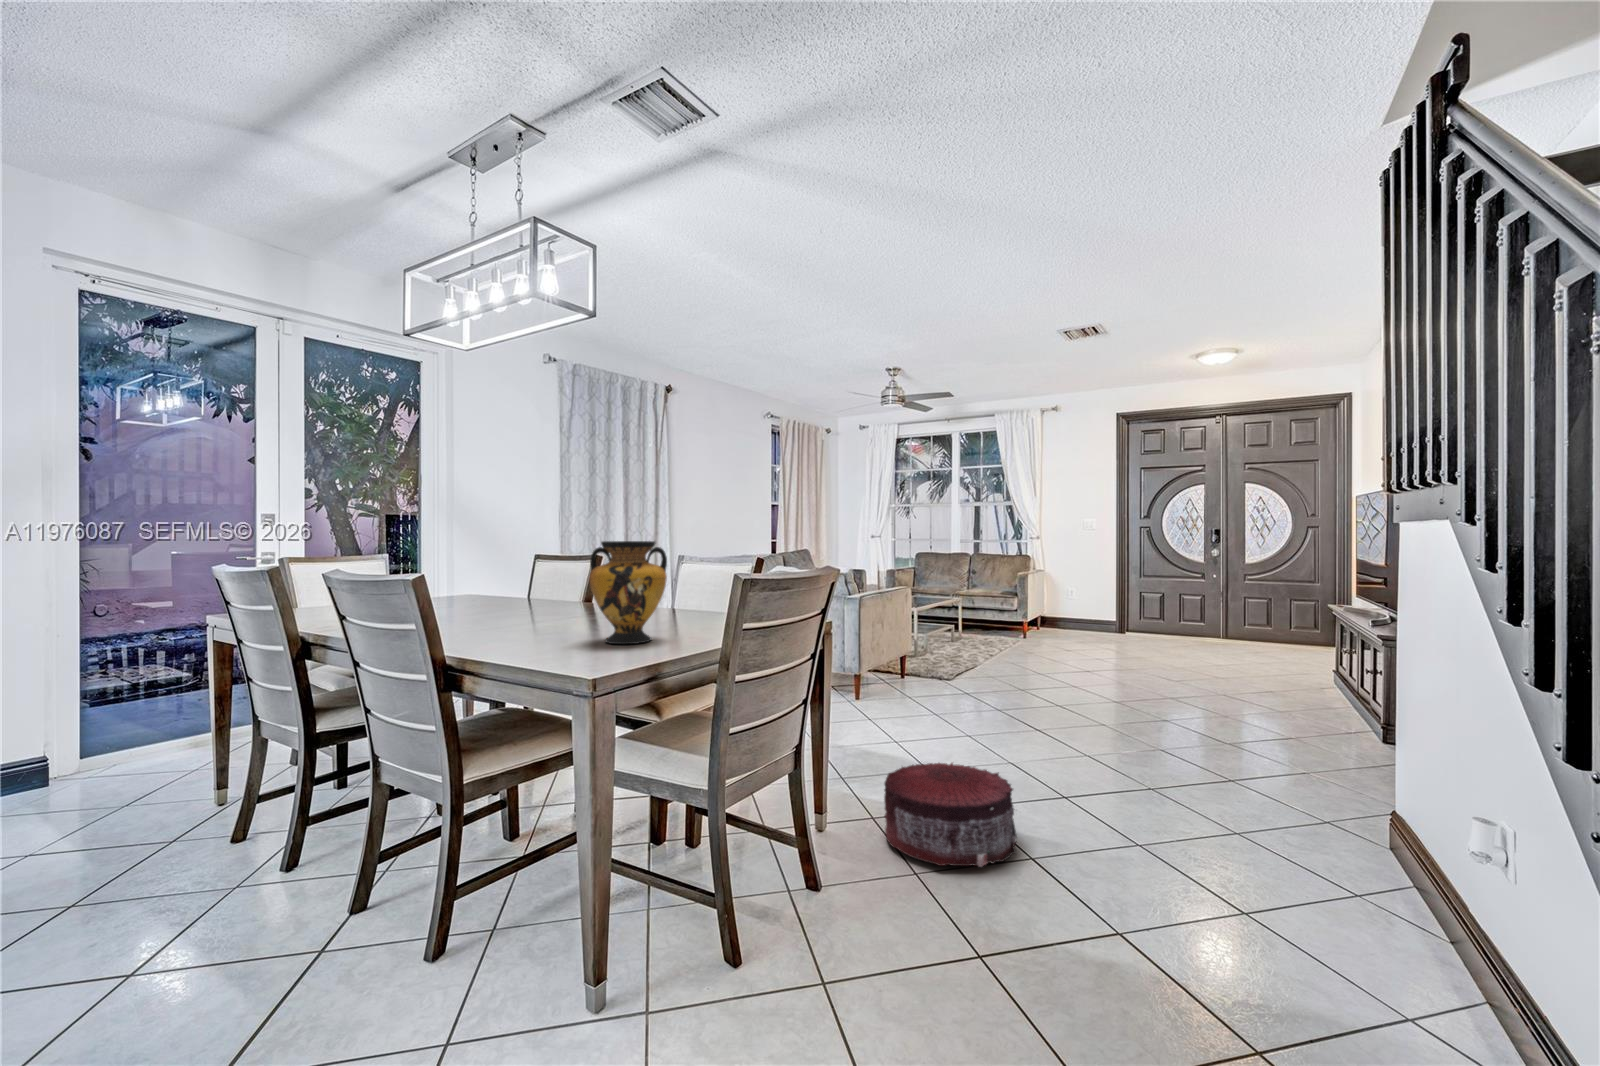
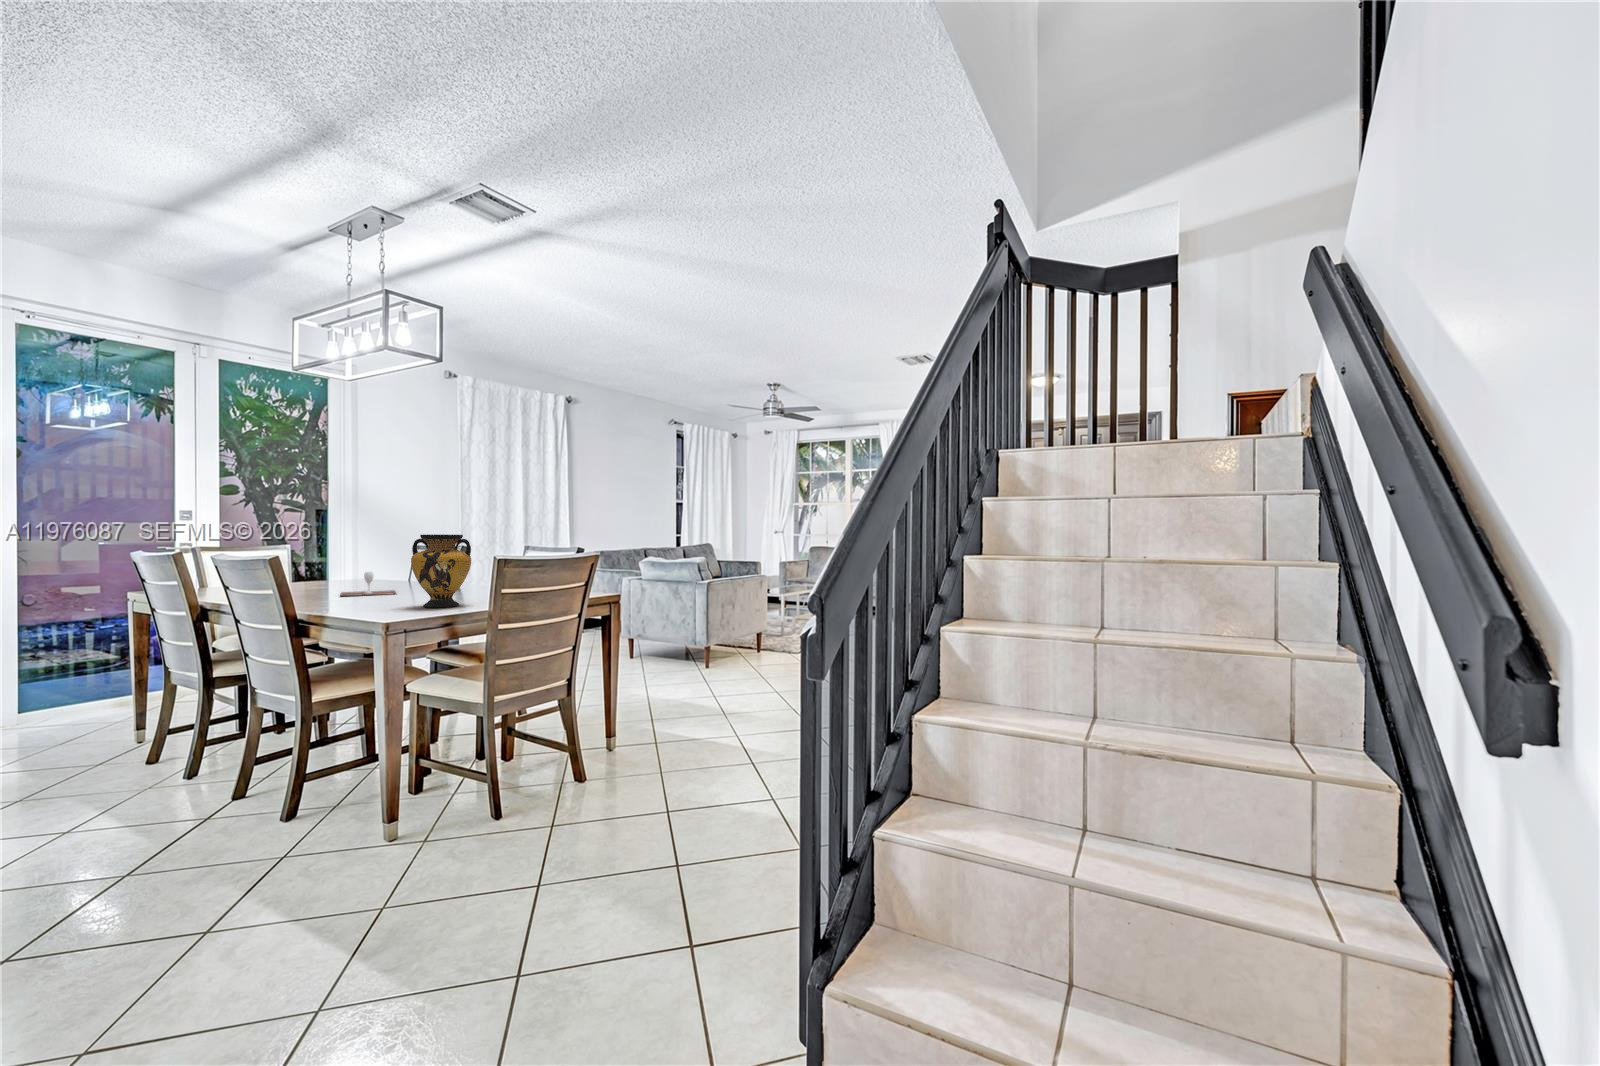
wine glass: none [470,590,543,623] -> present [341,572,396,596]
pouf: present [884,763,1017,867] -> none [653,704,748,772]

